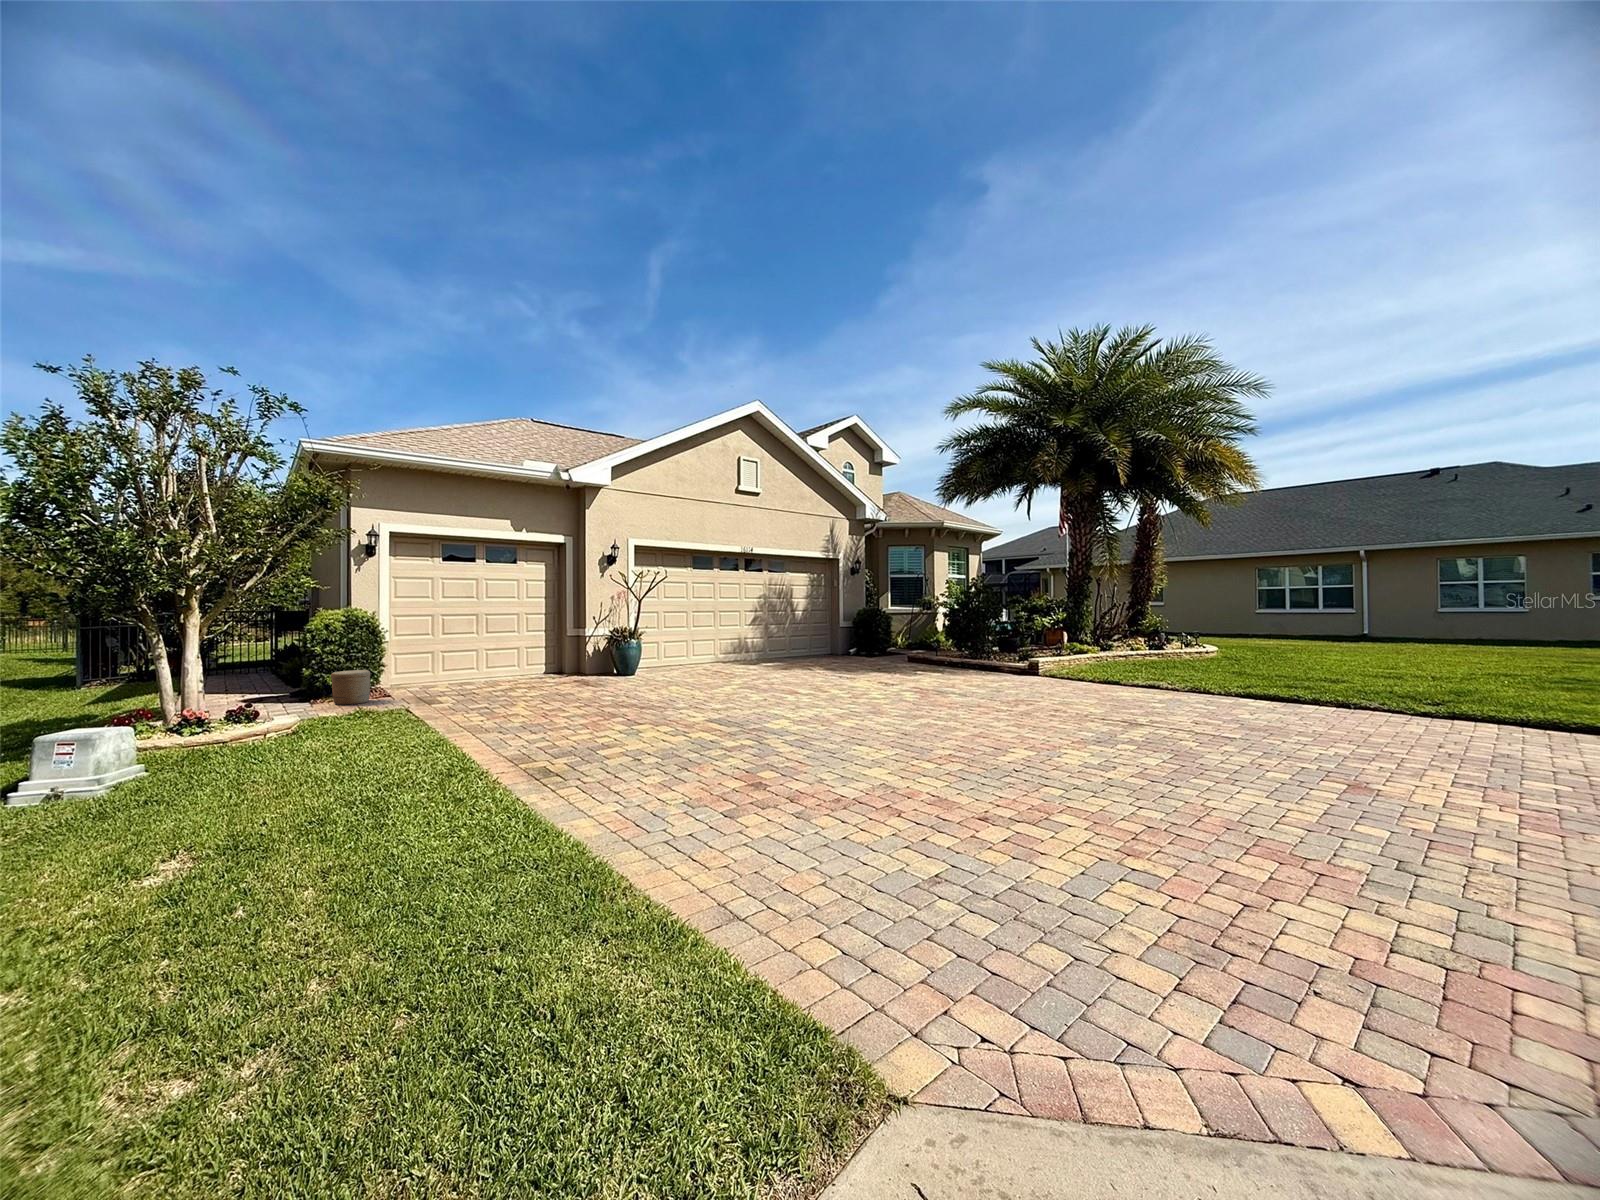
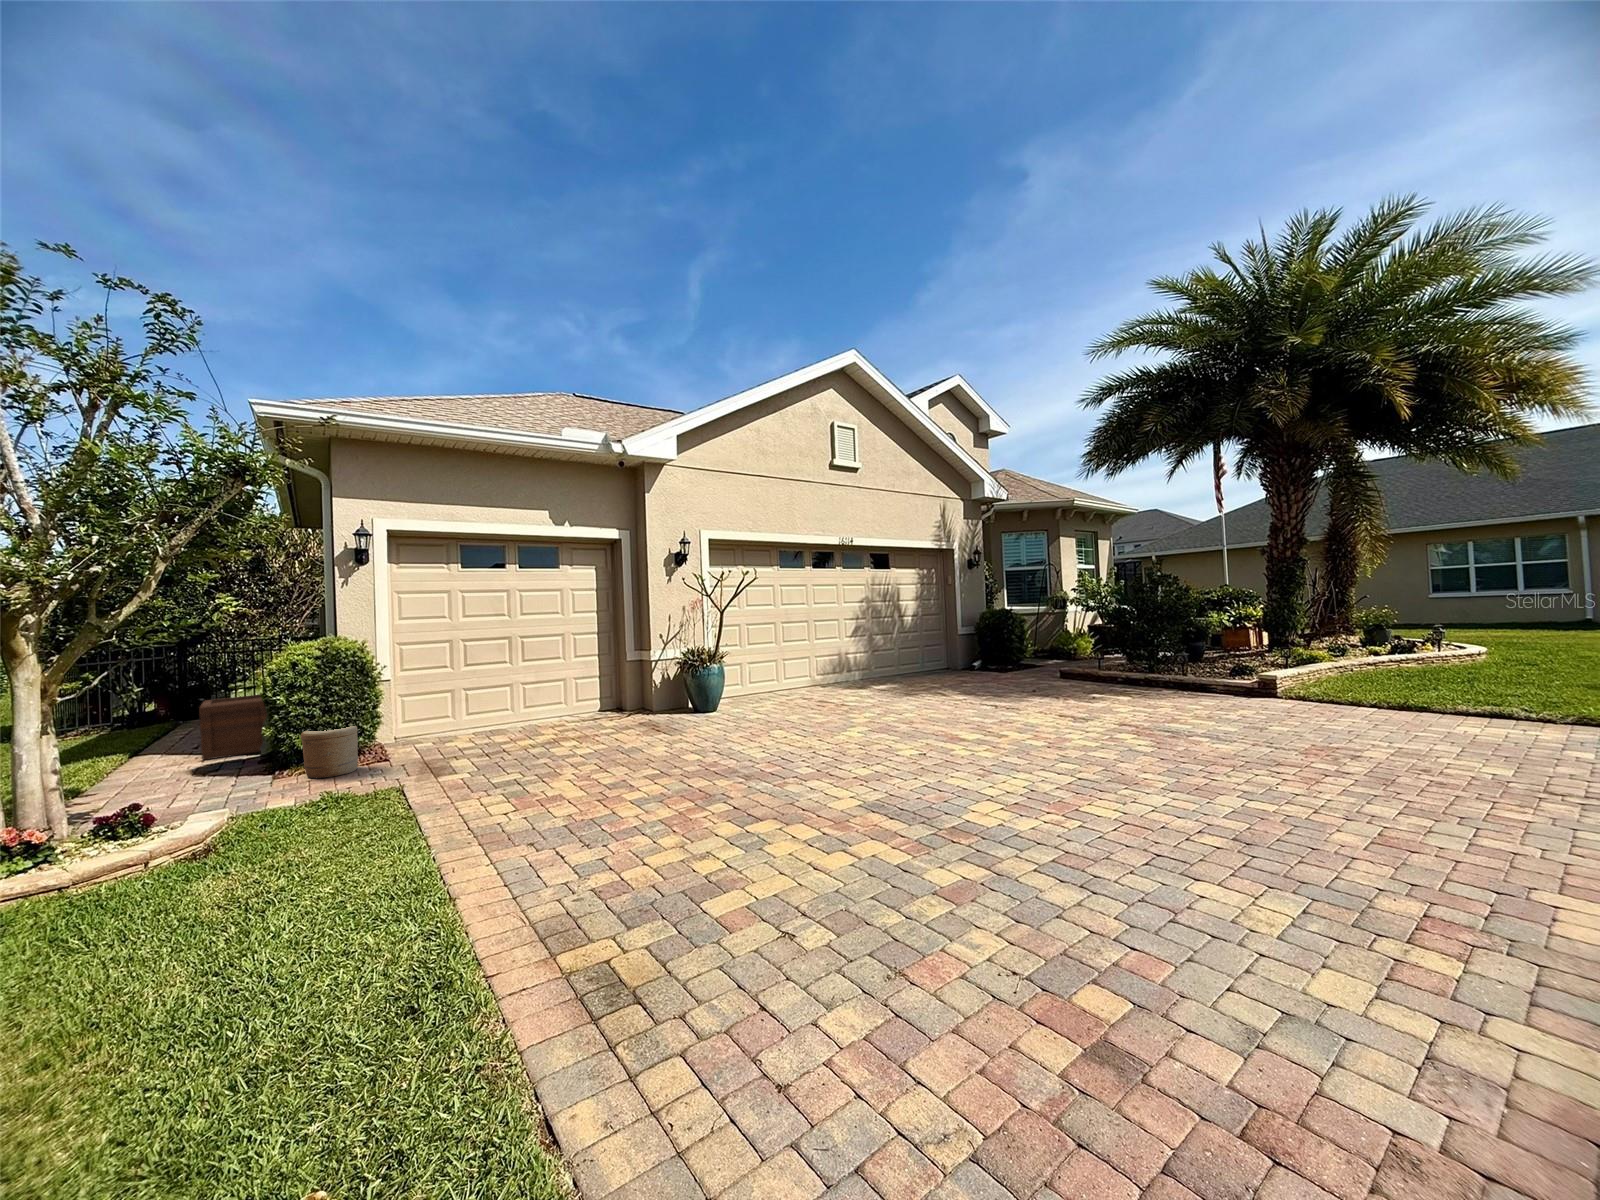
wooden crate: none [242,650,296,695] -> present [199,695,267,760]

